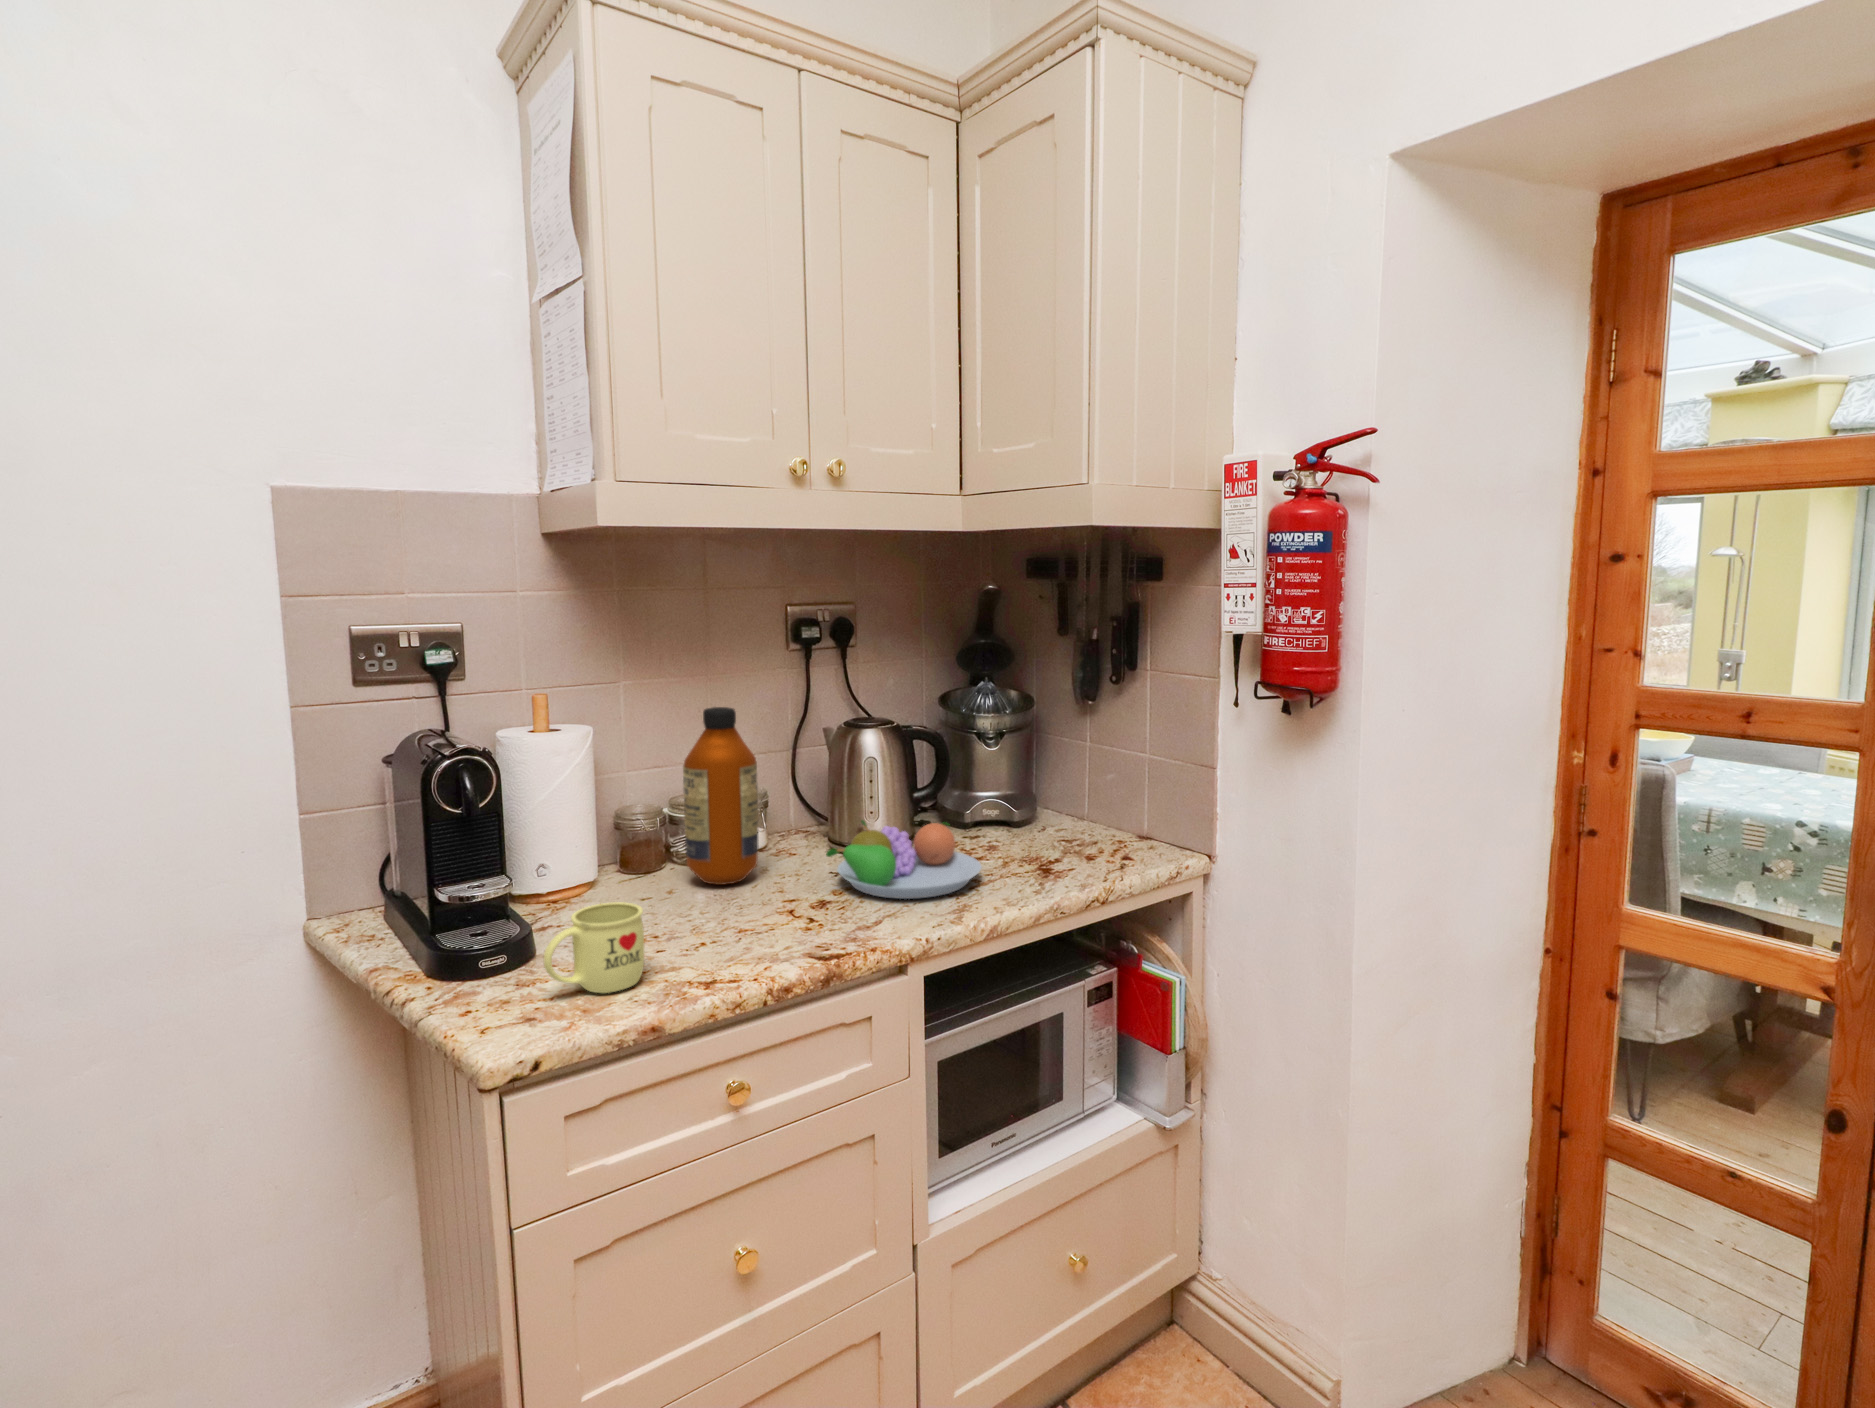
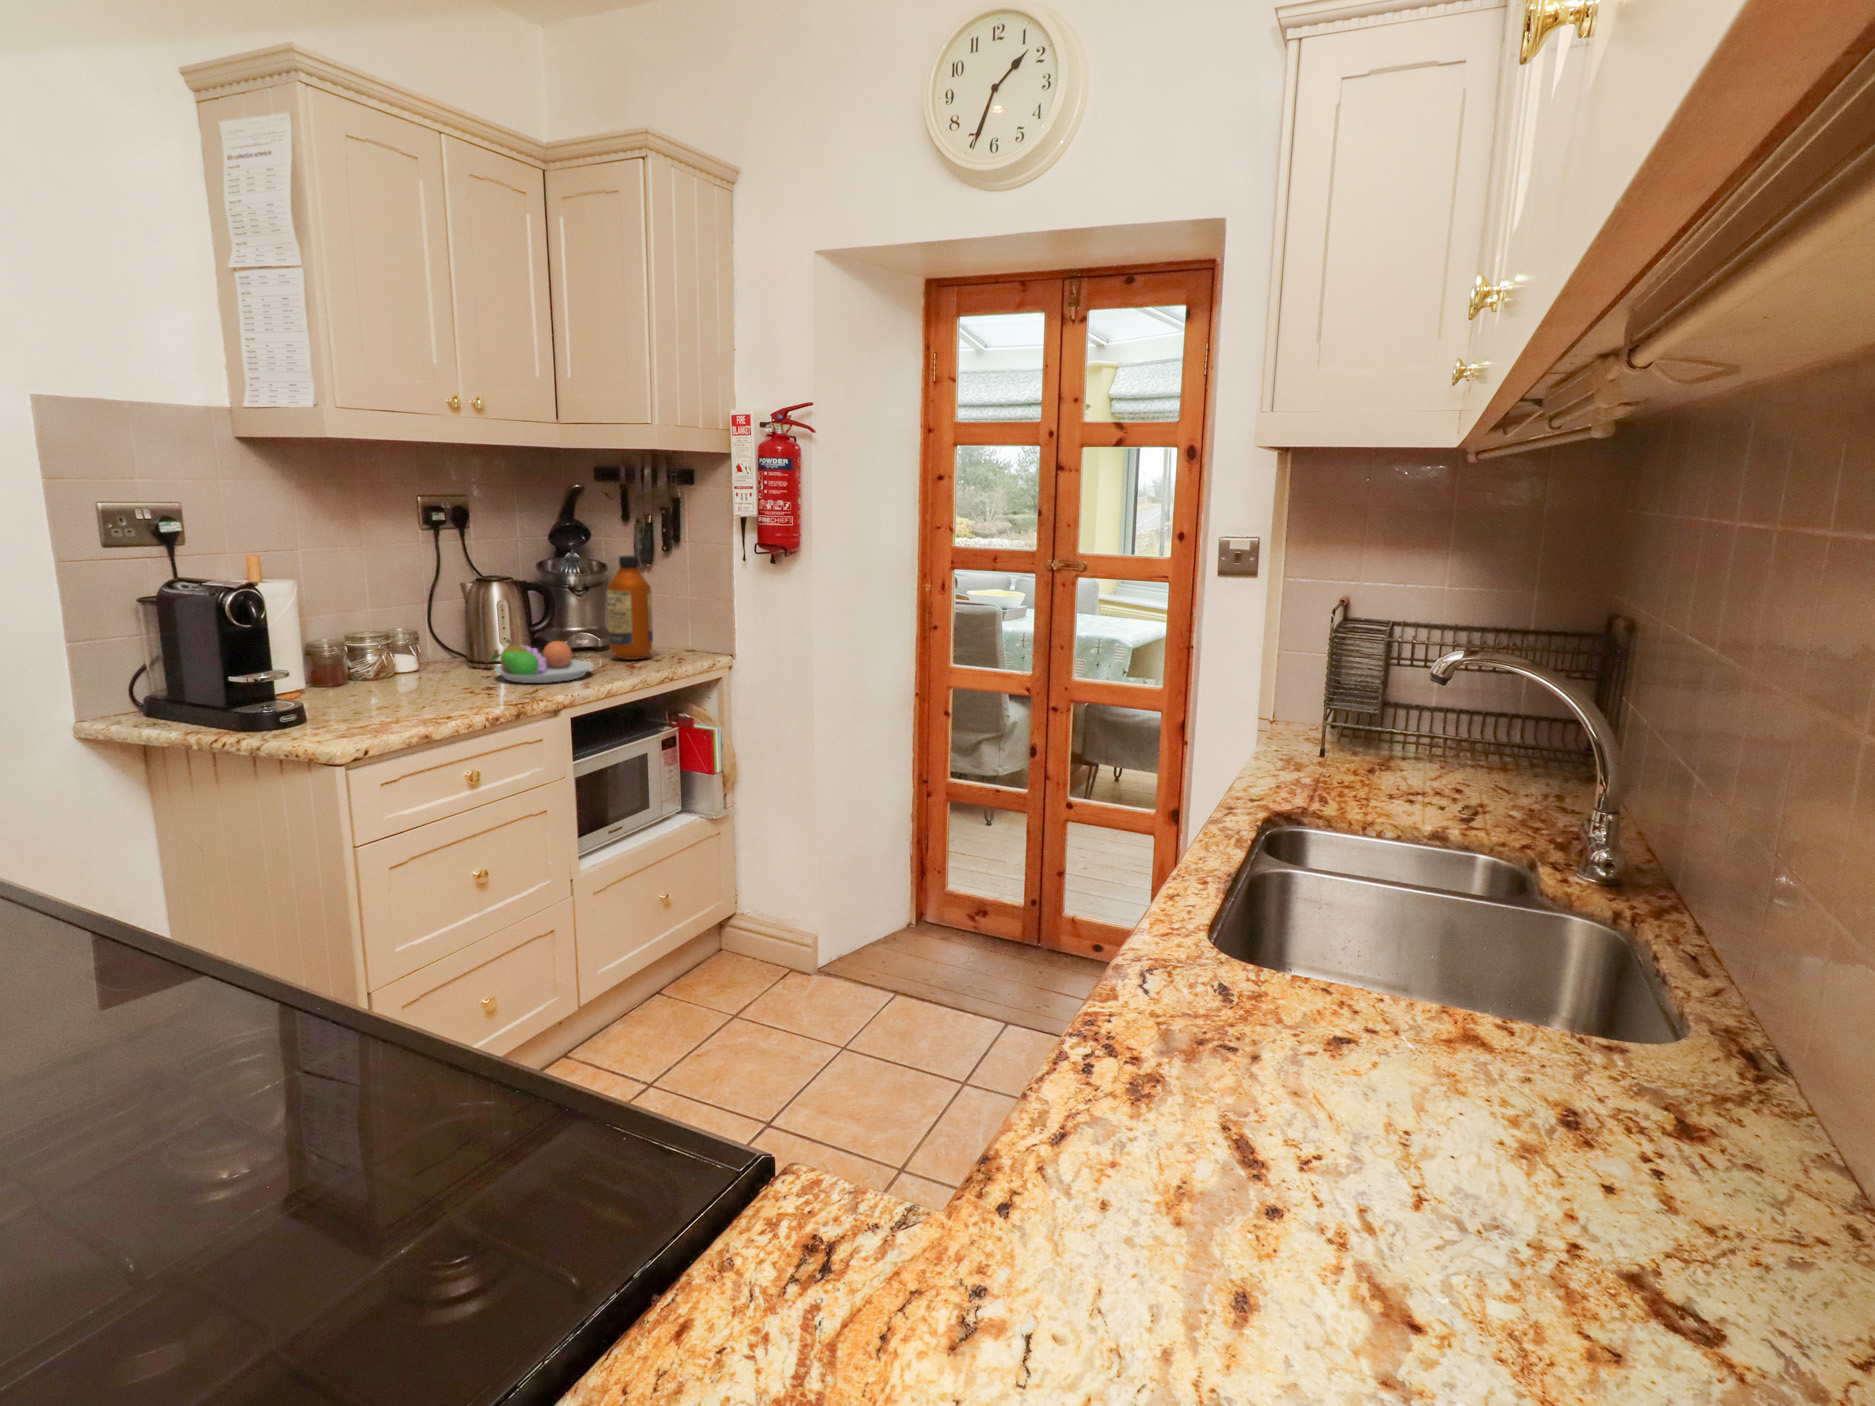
bottle: present [683,707,759,885] -> present [607,556,653,660]
mug: present [544,902,644,993] -> none [345,676,404,726]

